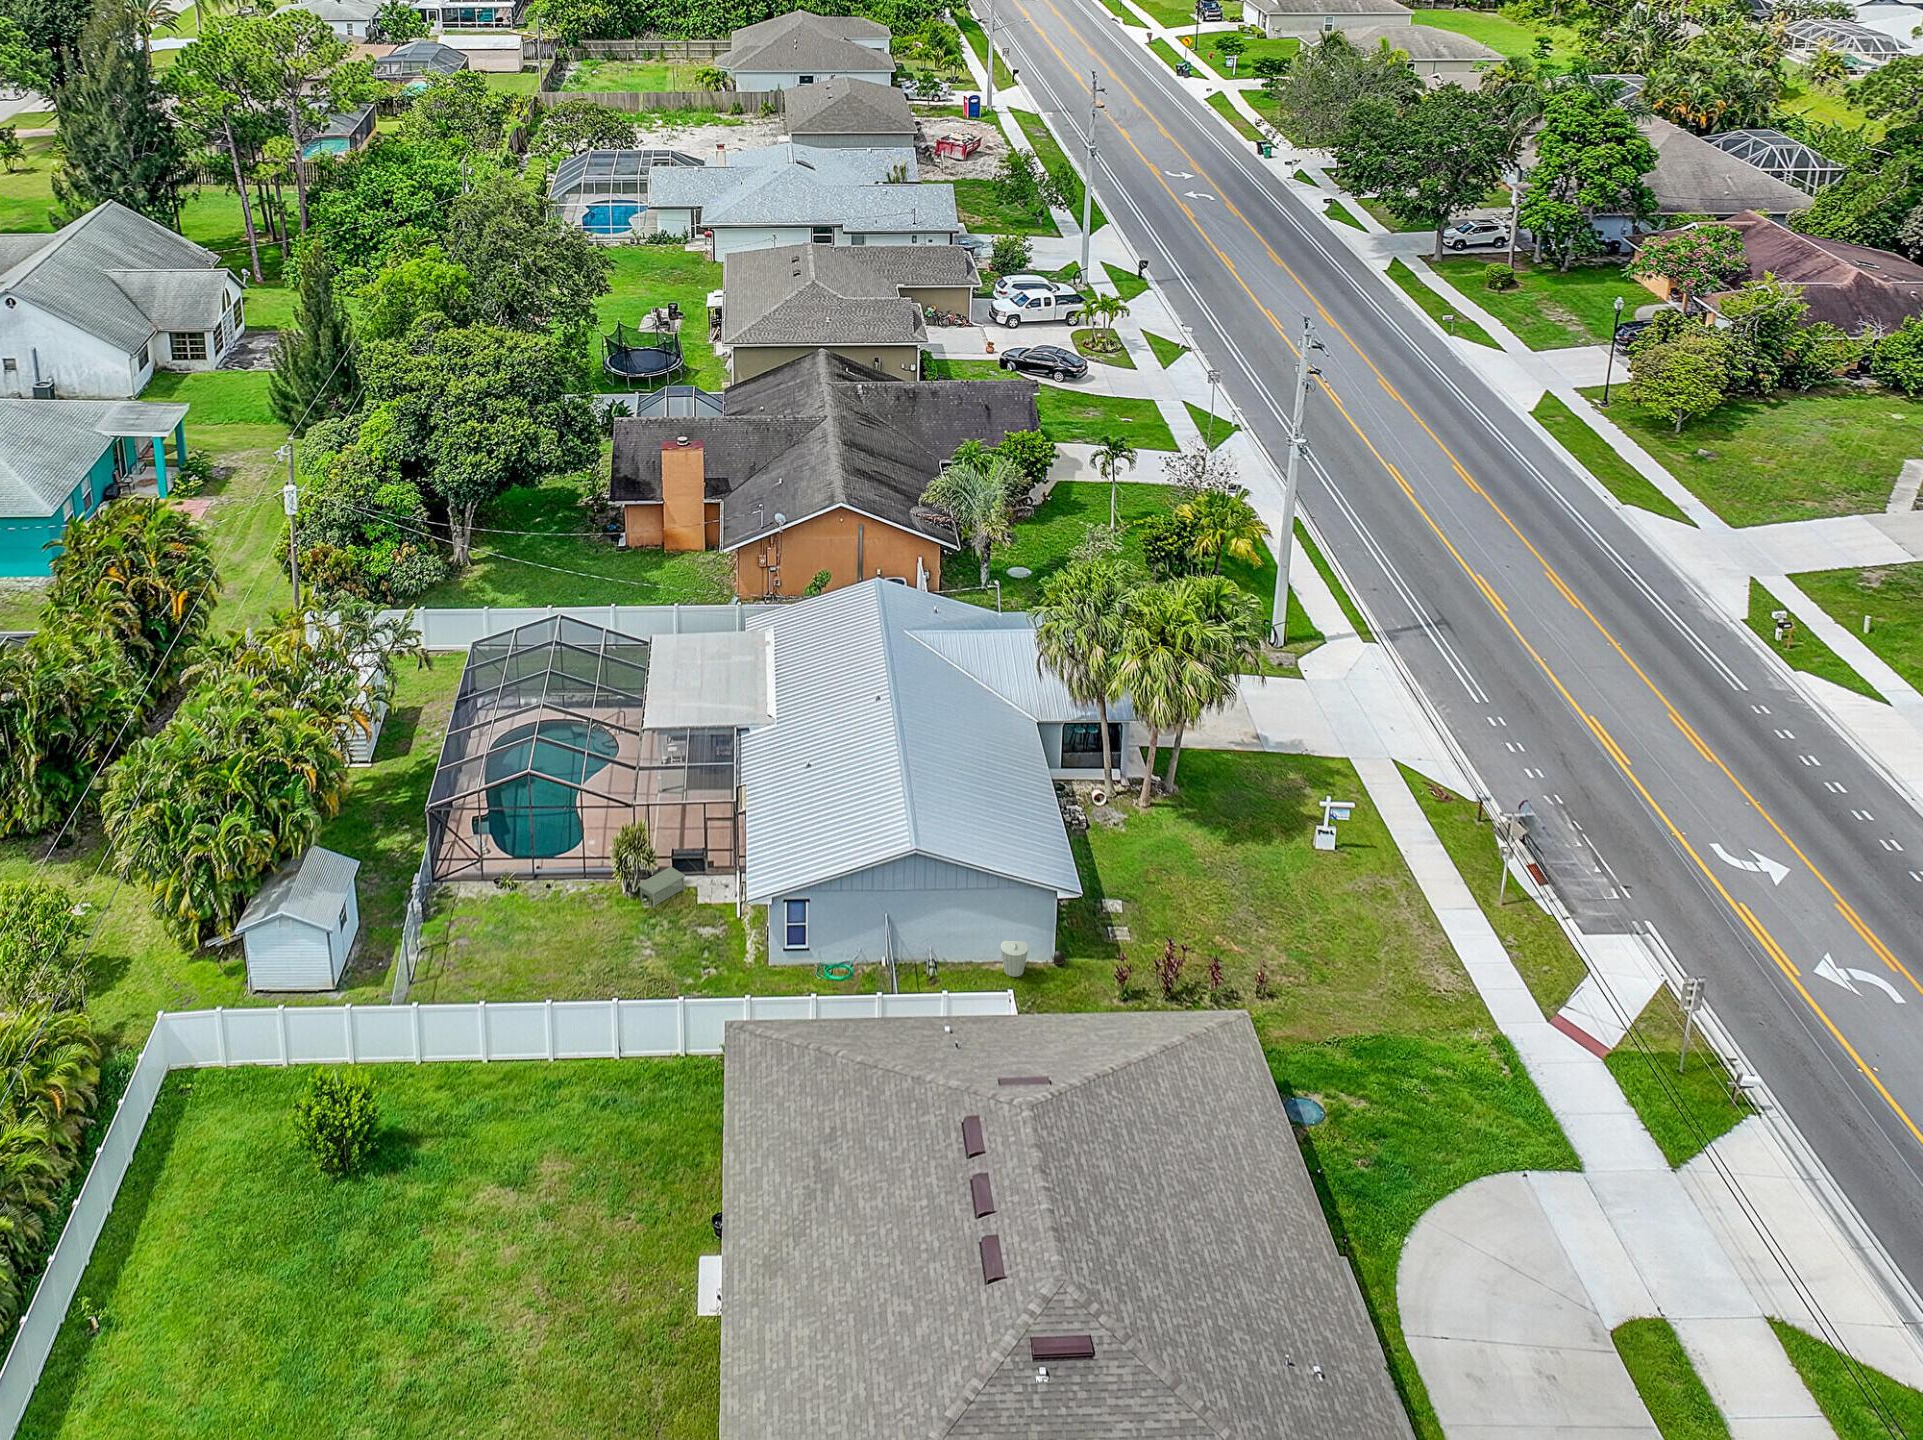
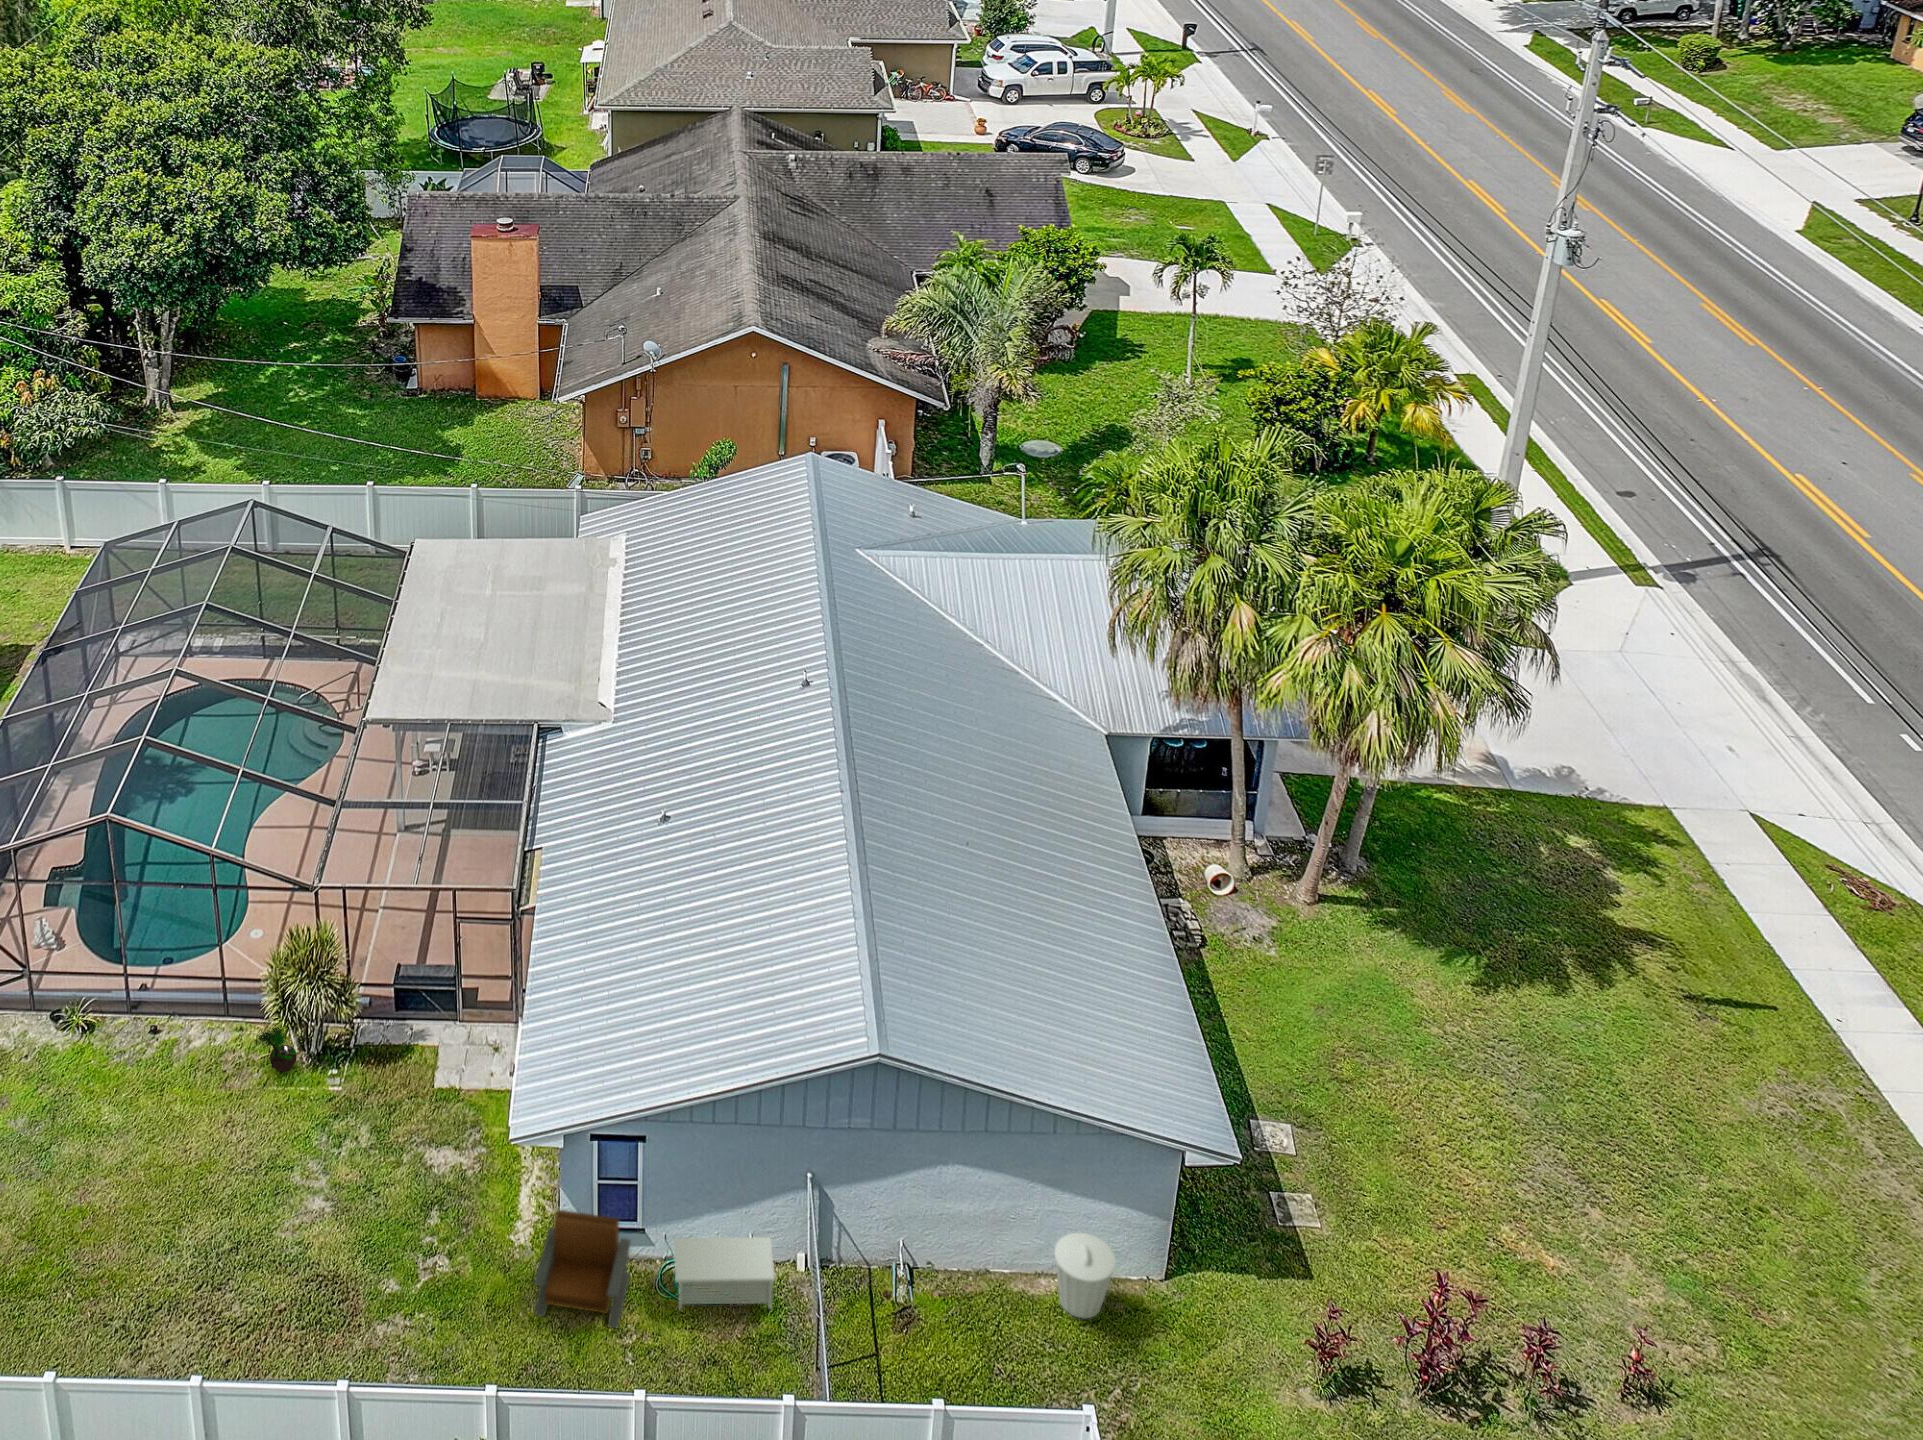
storage bench: present [638,866,685,908] -> present [674,1237,775,1310]
lounge chair: none [760,939,804,991] -> present [534,1210,631,1328]
potted tree: present [1052,940,1068,965] -> present [258,1025,297,1072]

